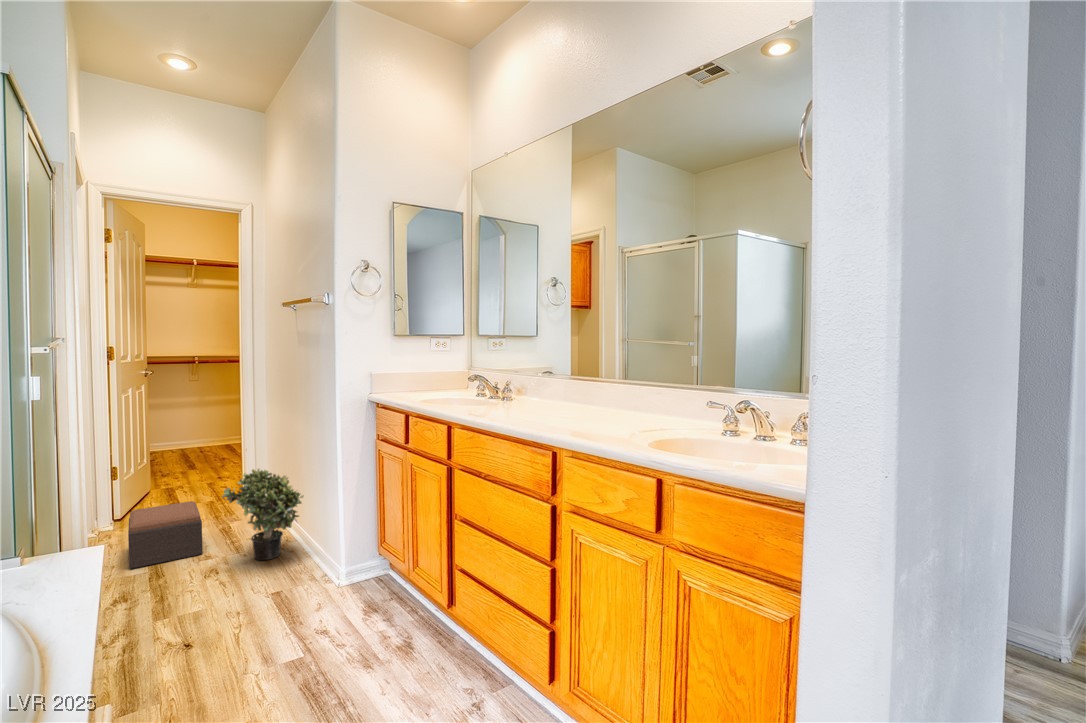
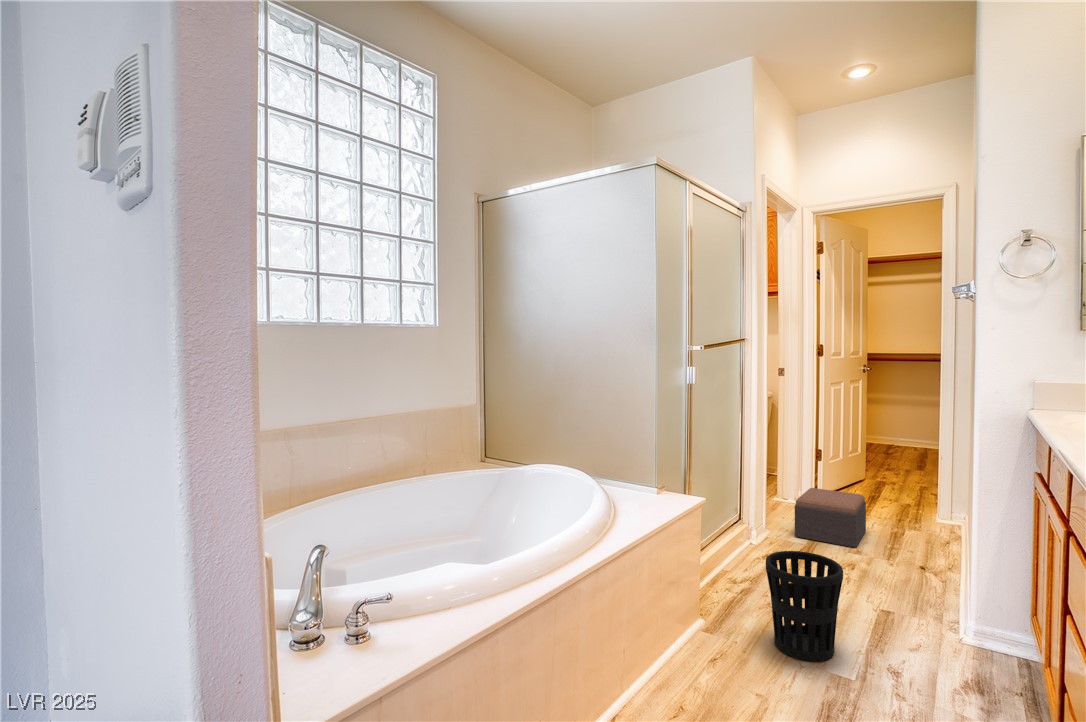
potted plant: present [222,469,303,560] -> none [861,475,953,580]
wastebasket: none [197,561,280,676] -> present [766,551,843,662]

